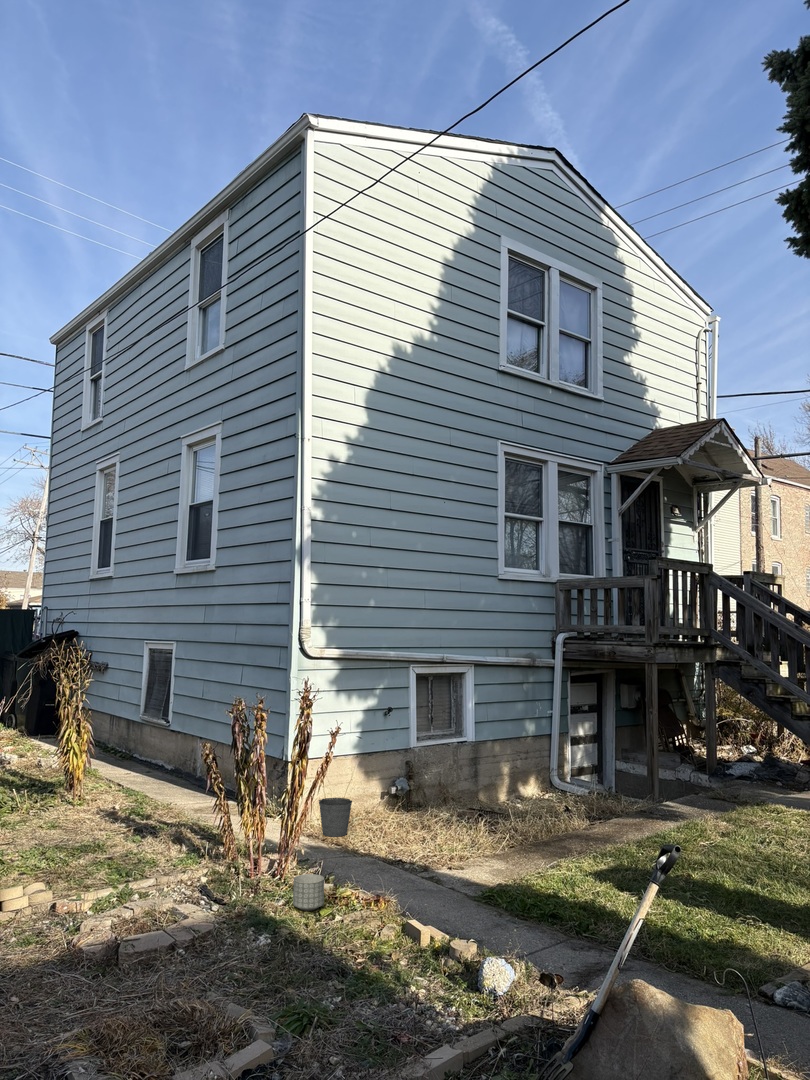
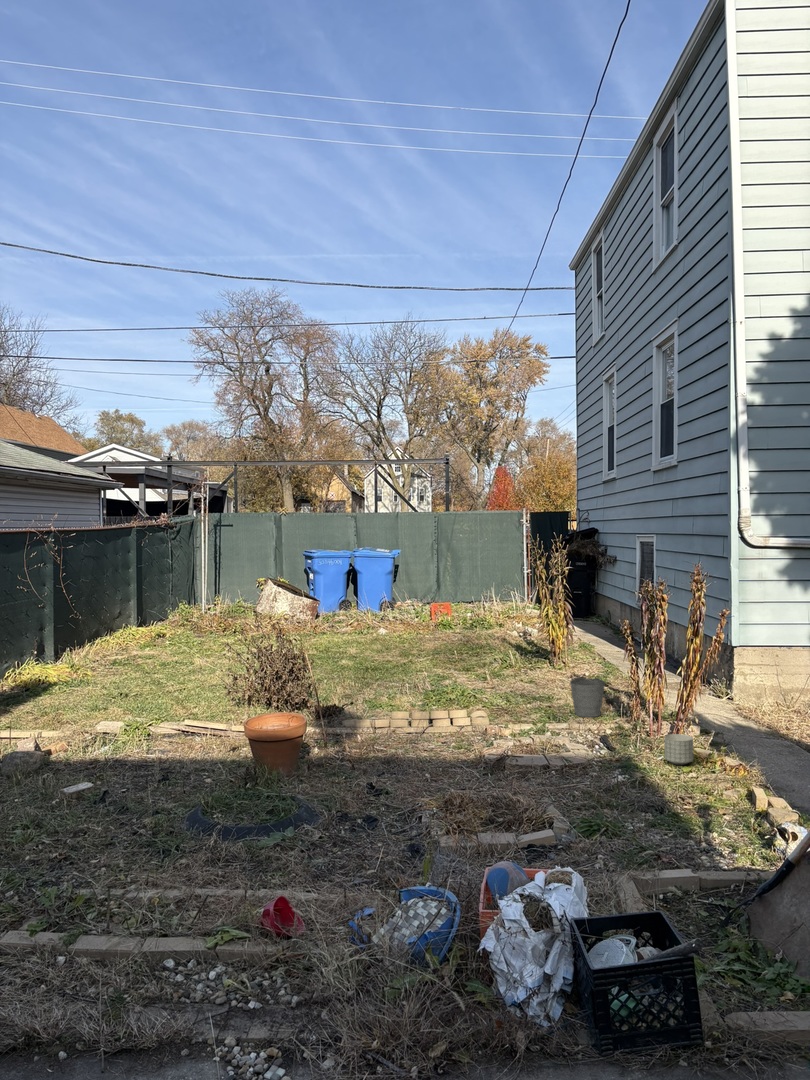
bucket: present [319,798,352,837] -> present [570,678,605,717]

